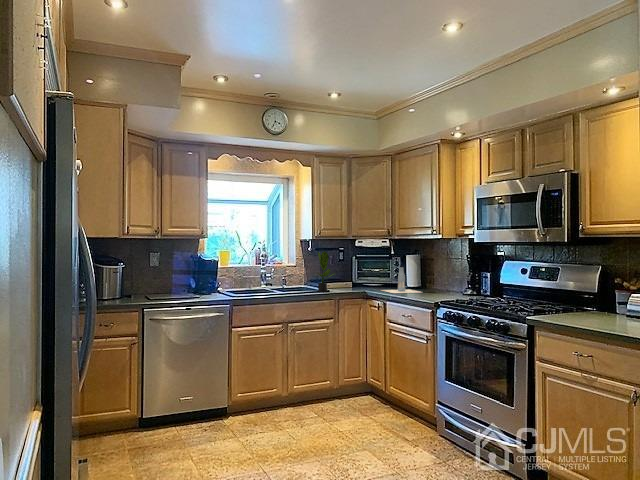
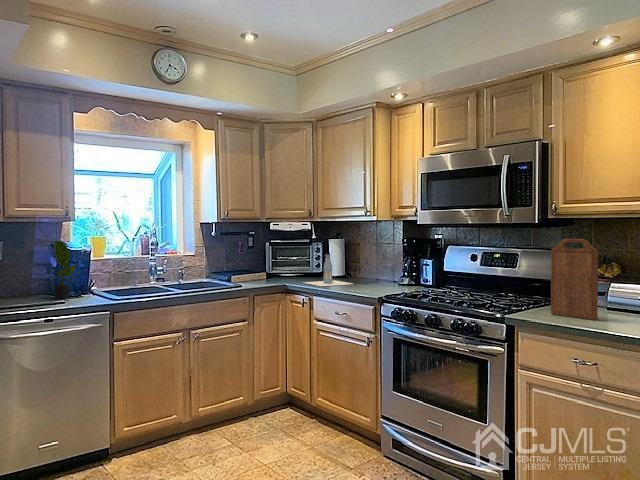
potted plant: present [318,251,331,292] -> present [49,240,76,299]
cutting board: none [569,255,605,323] -> present [551,239,598,320]

